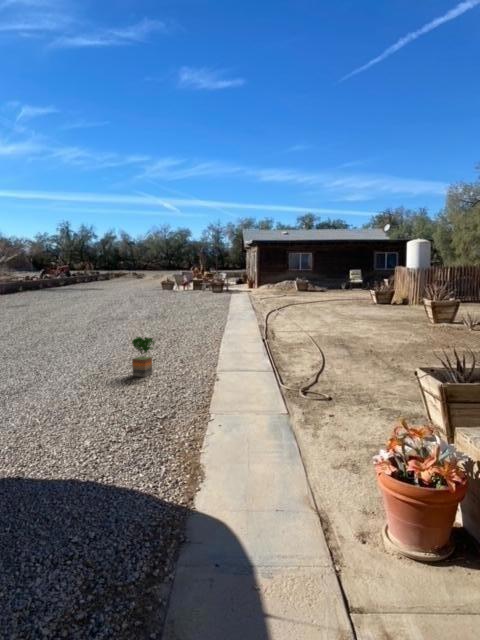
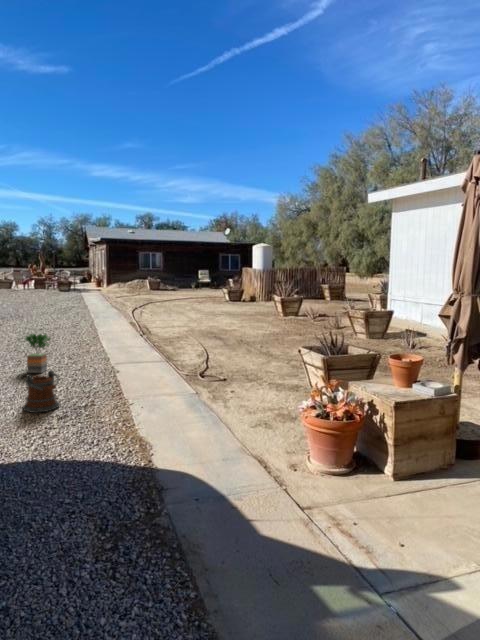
bucket: none [103,378,140,422] -> present [23,371,60,413]

